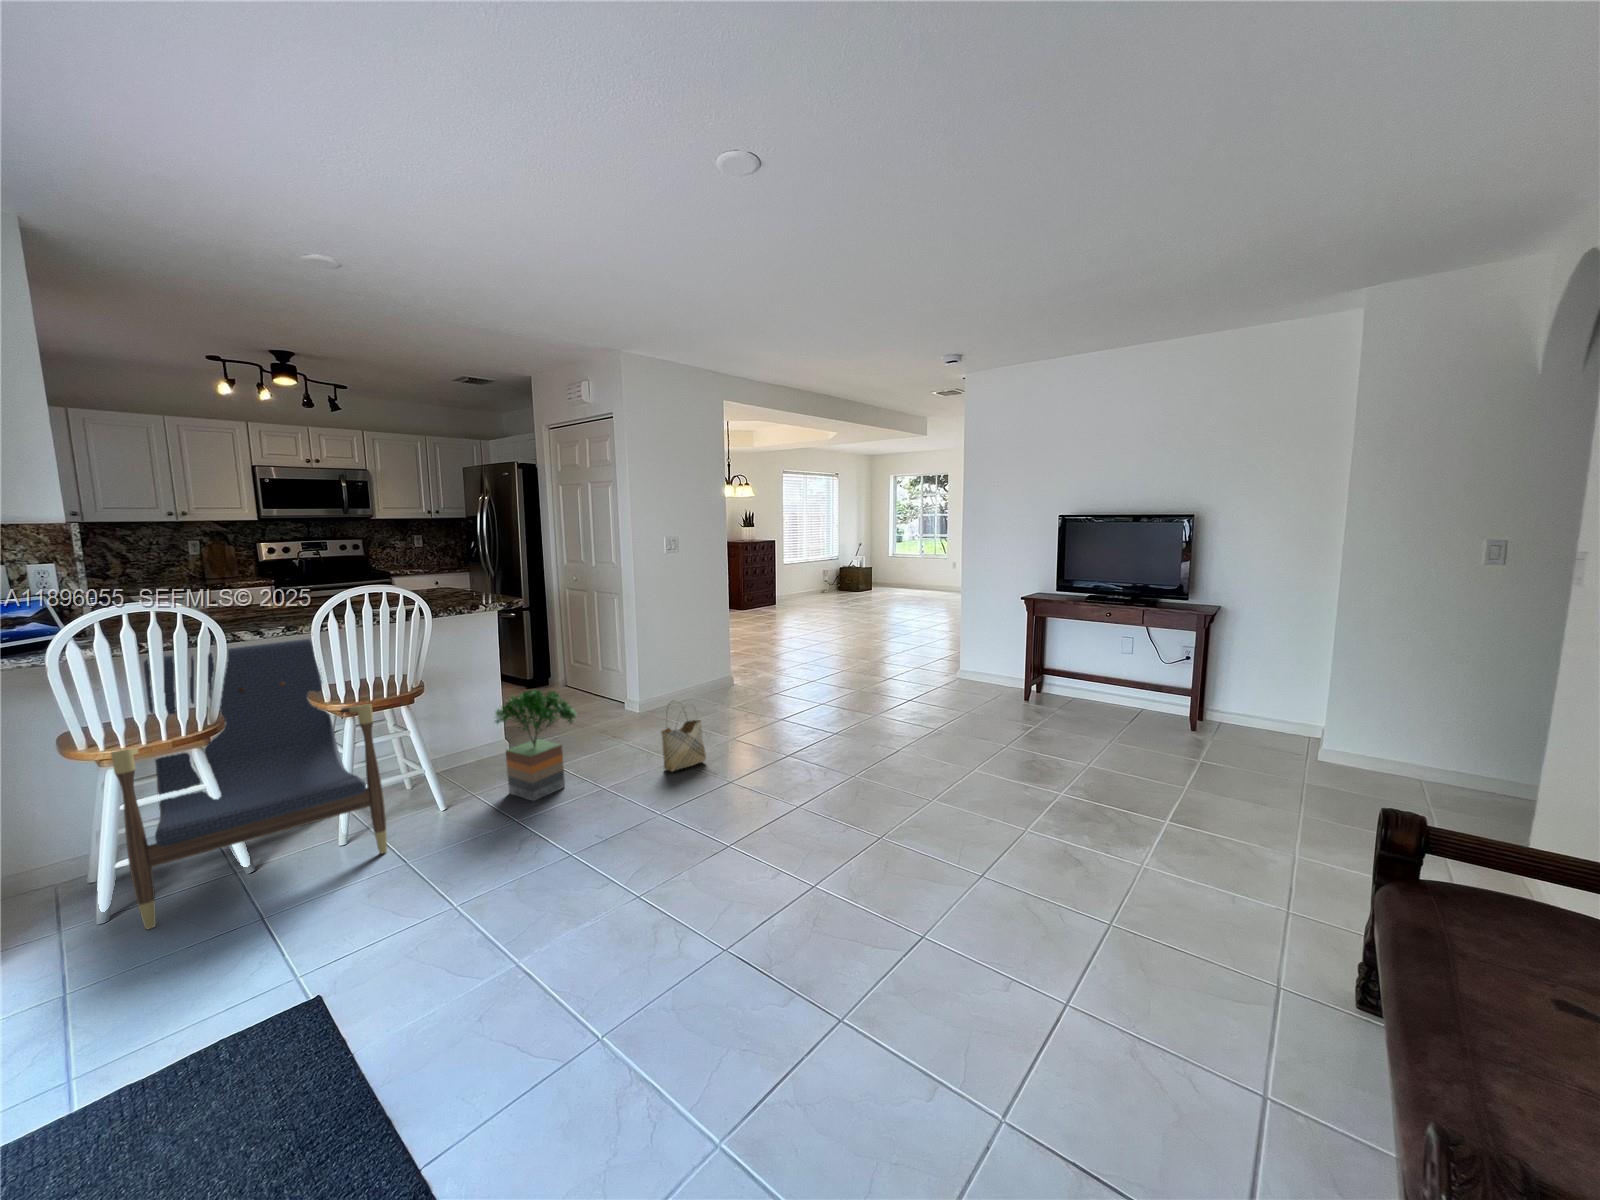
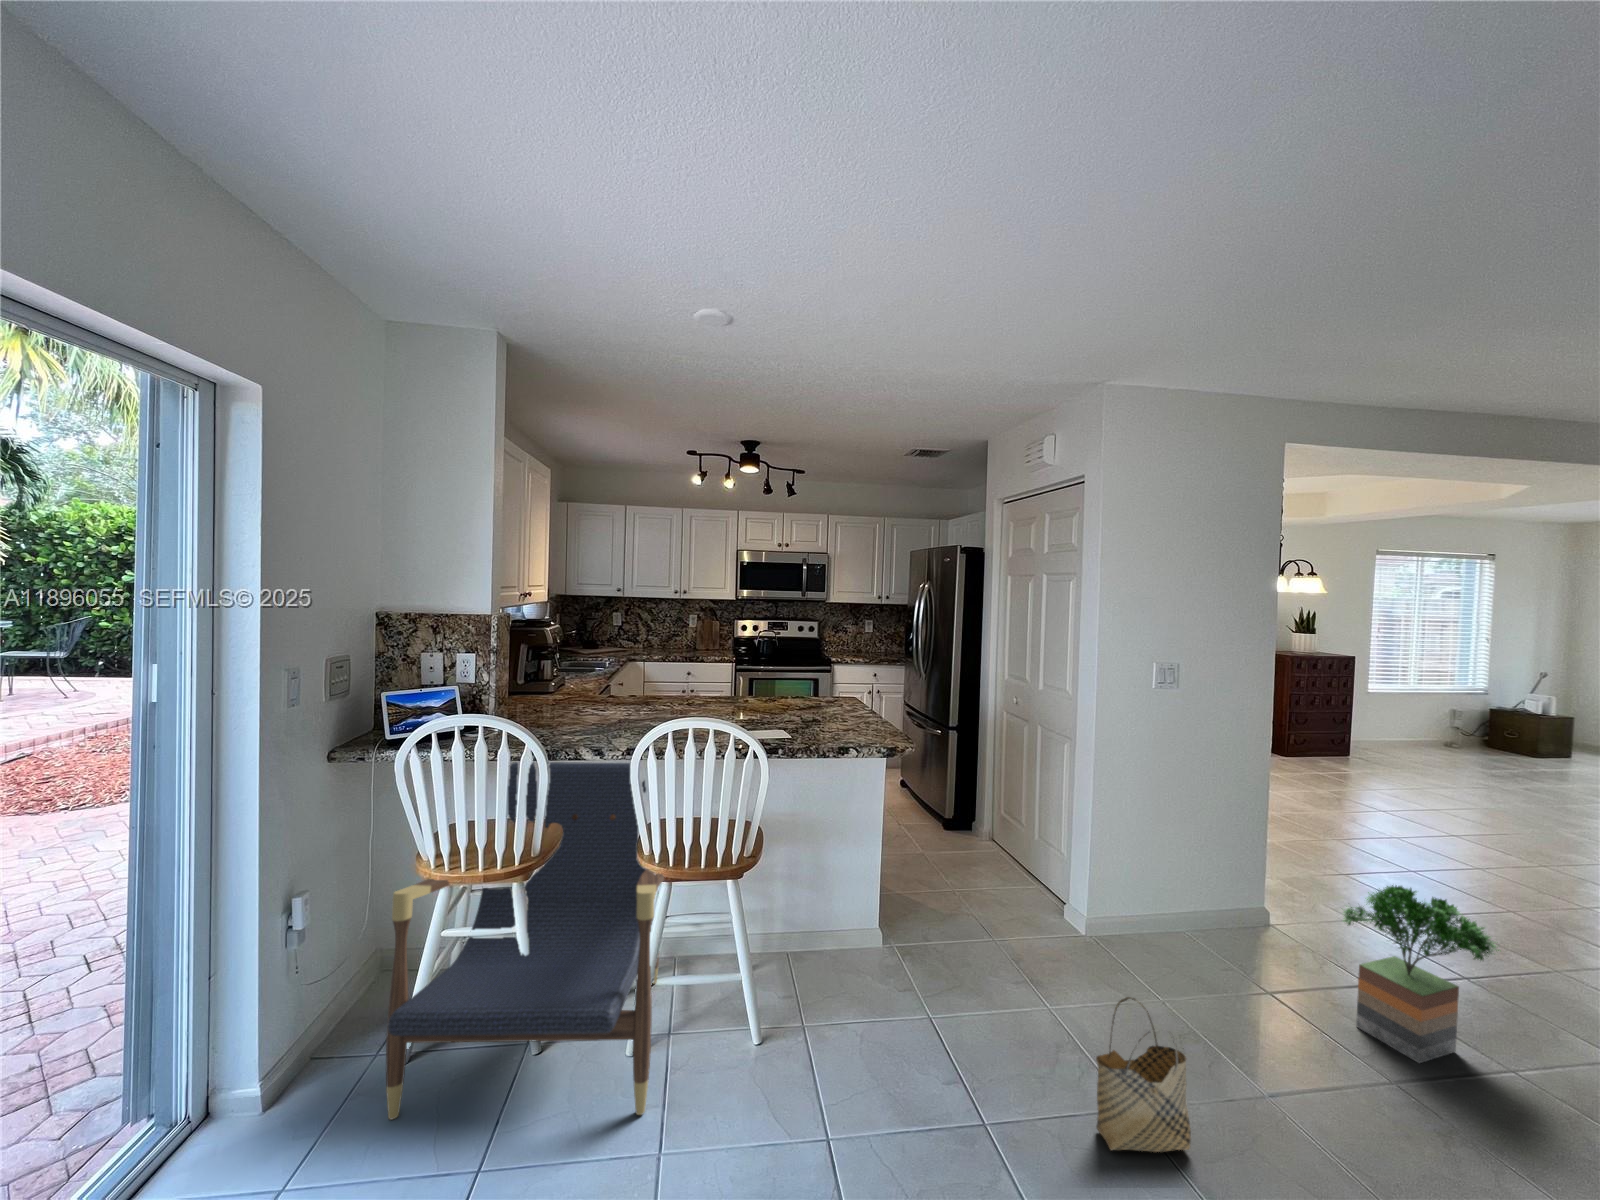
potted tree: present [496,689,577,801] -> present [1344,885,1499,1063]

